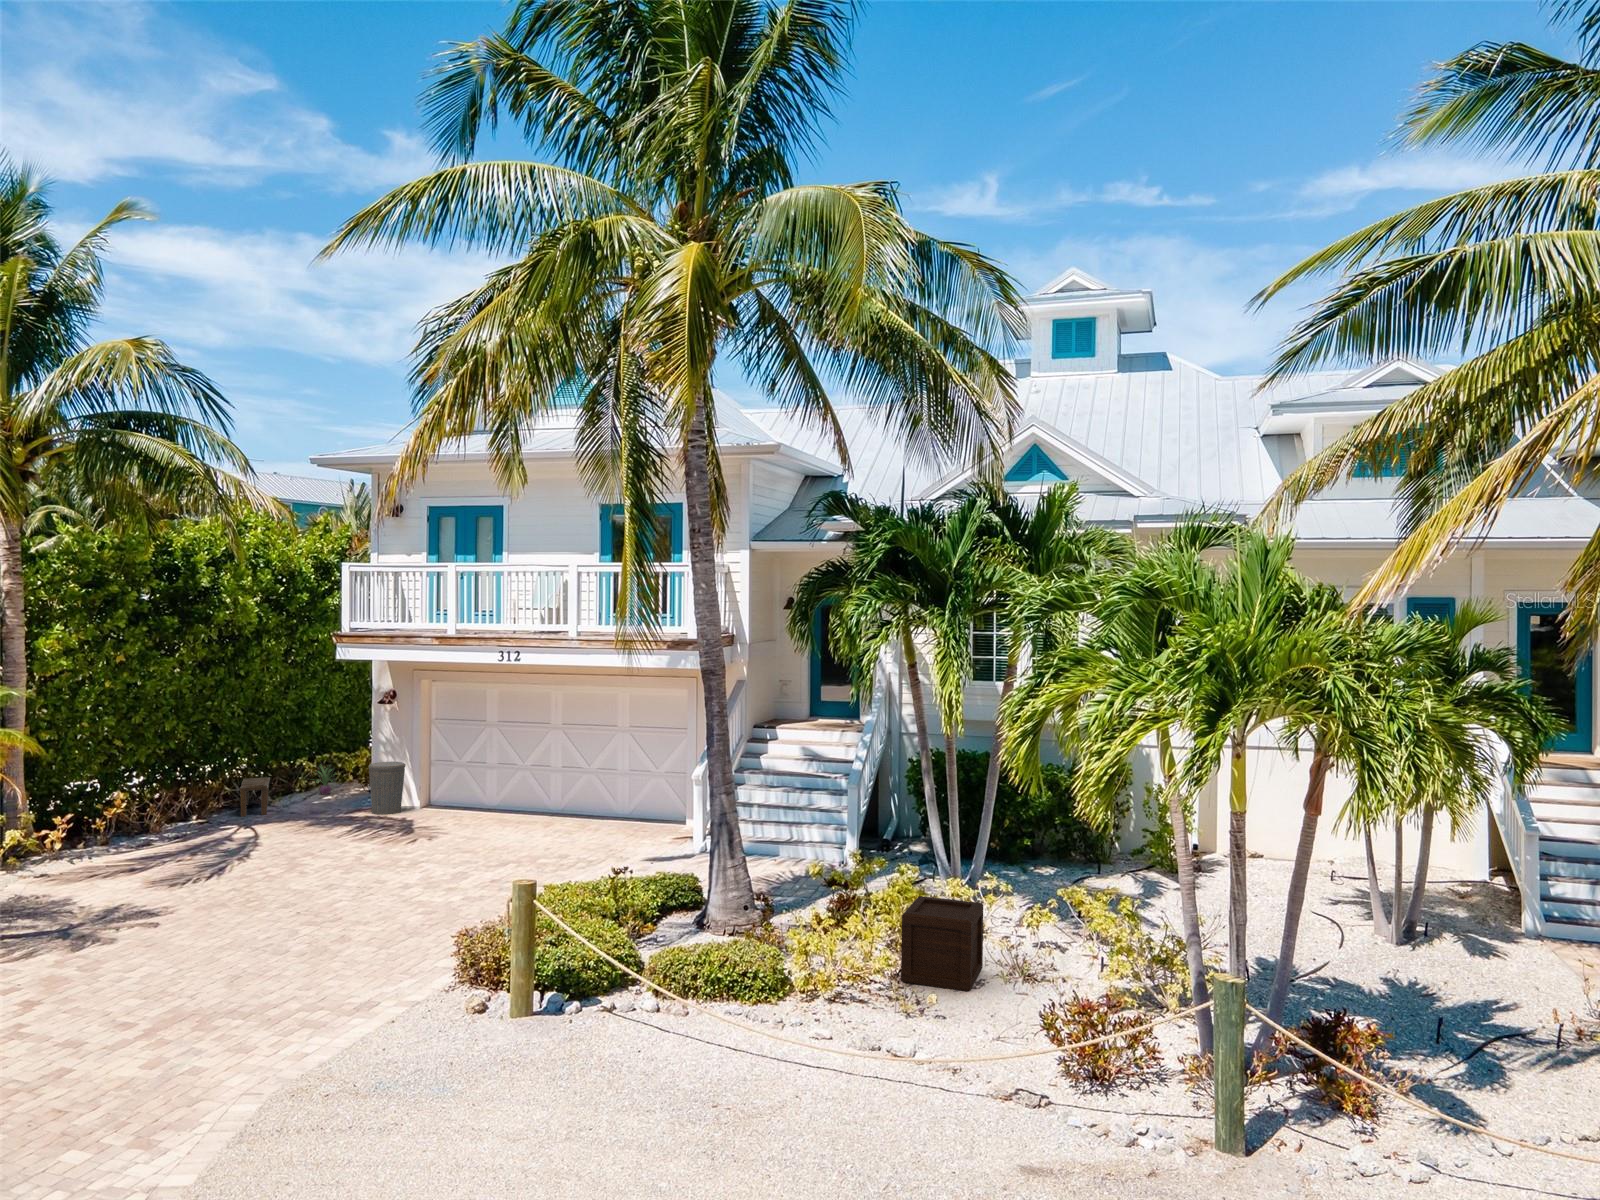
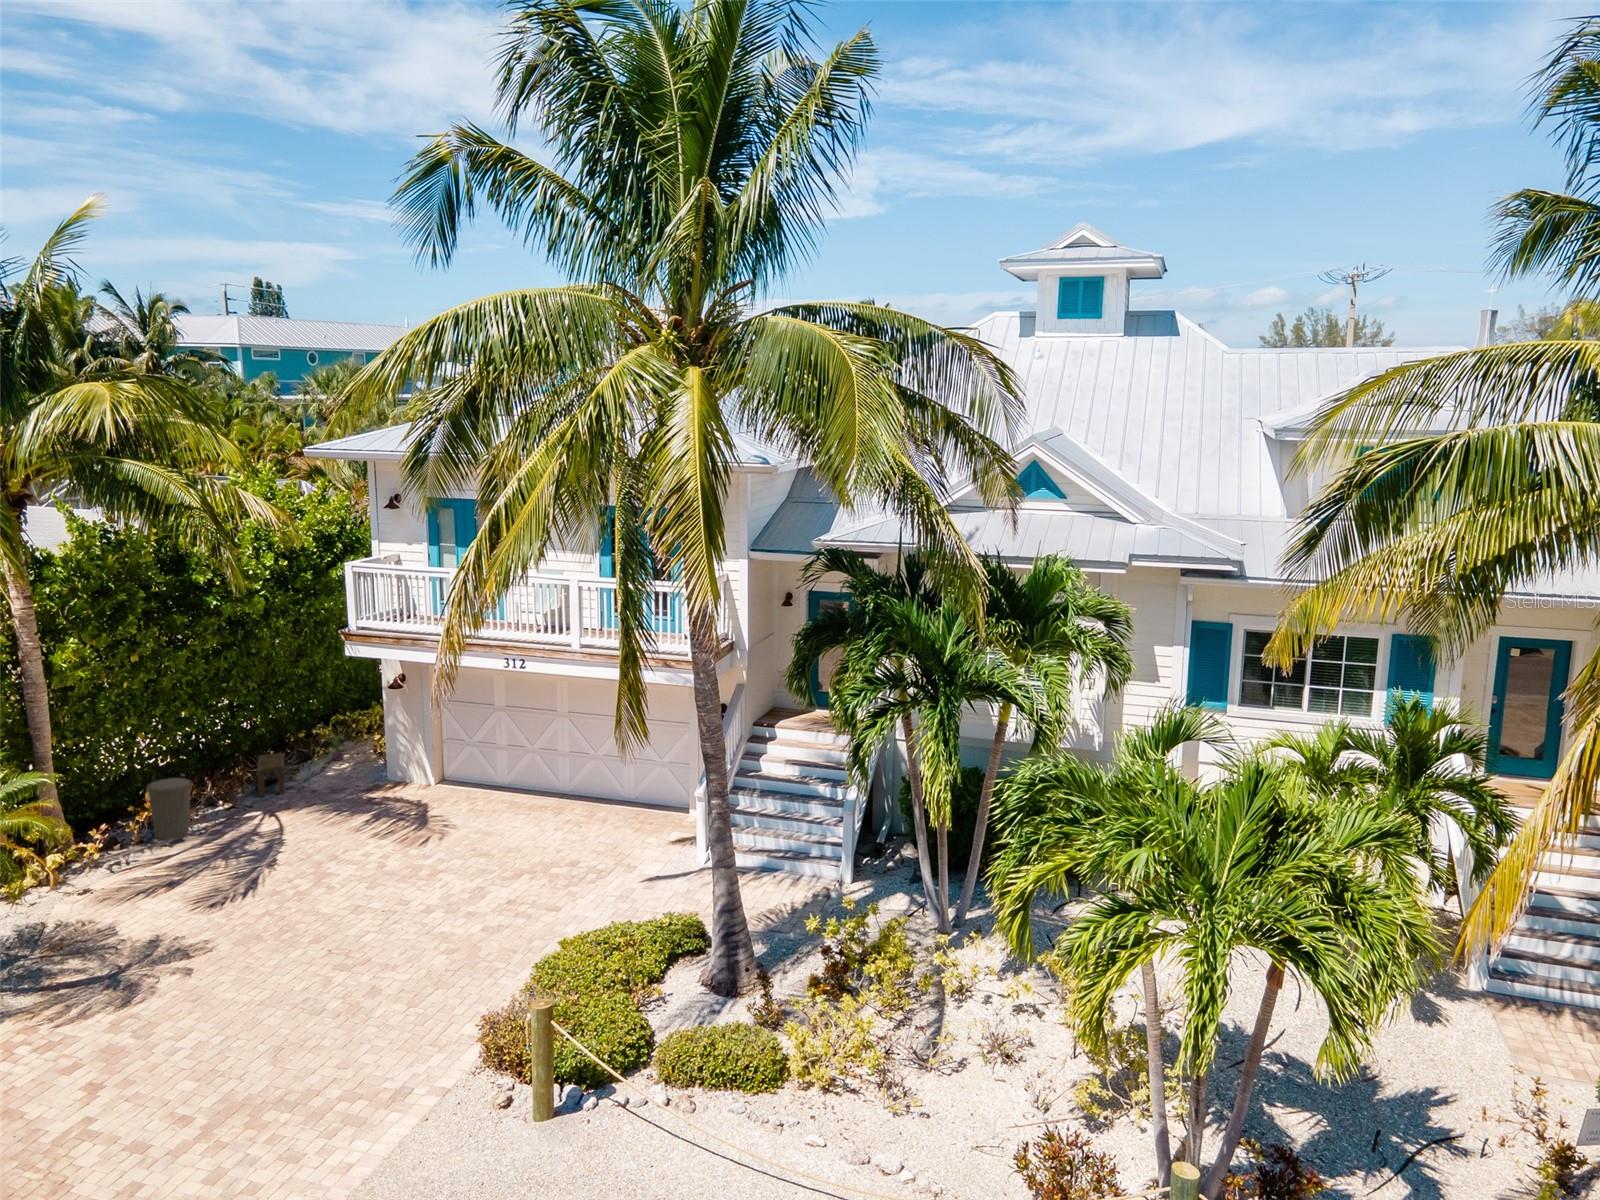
trash can: present [369,762,406,815] -> present [147,778,191,840]
wooden crate: present [901,896,983,991] -> none [888,975,967,1075]

